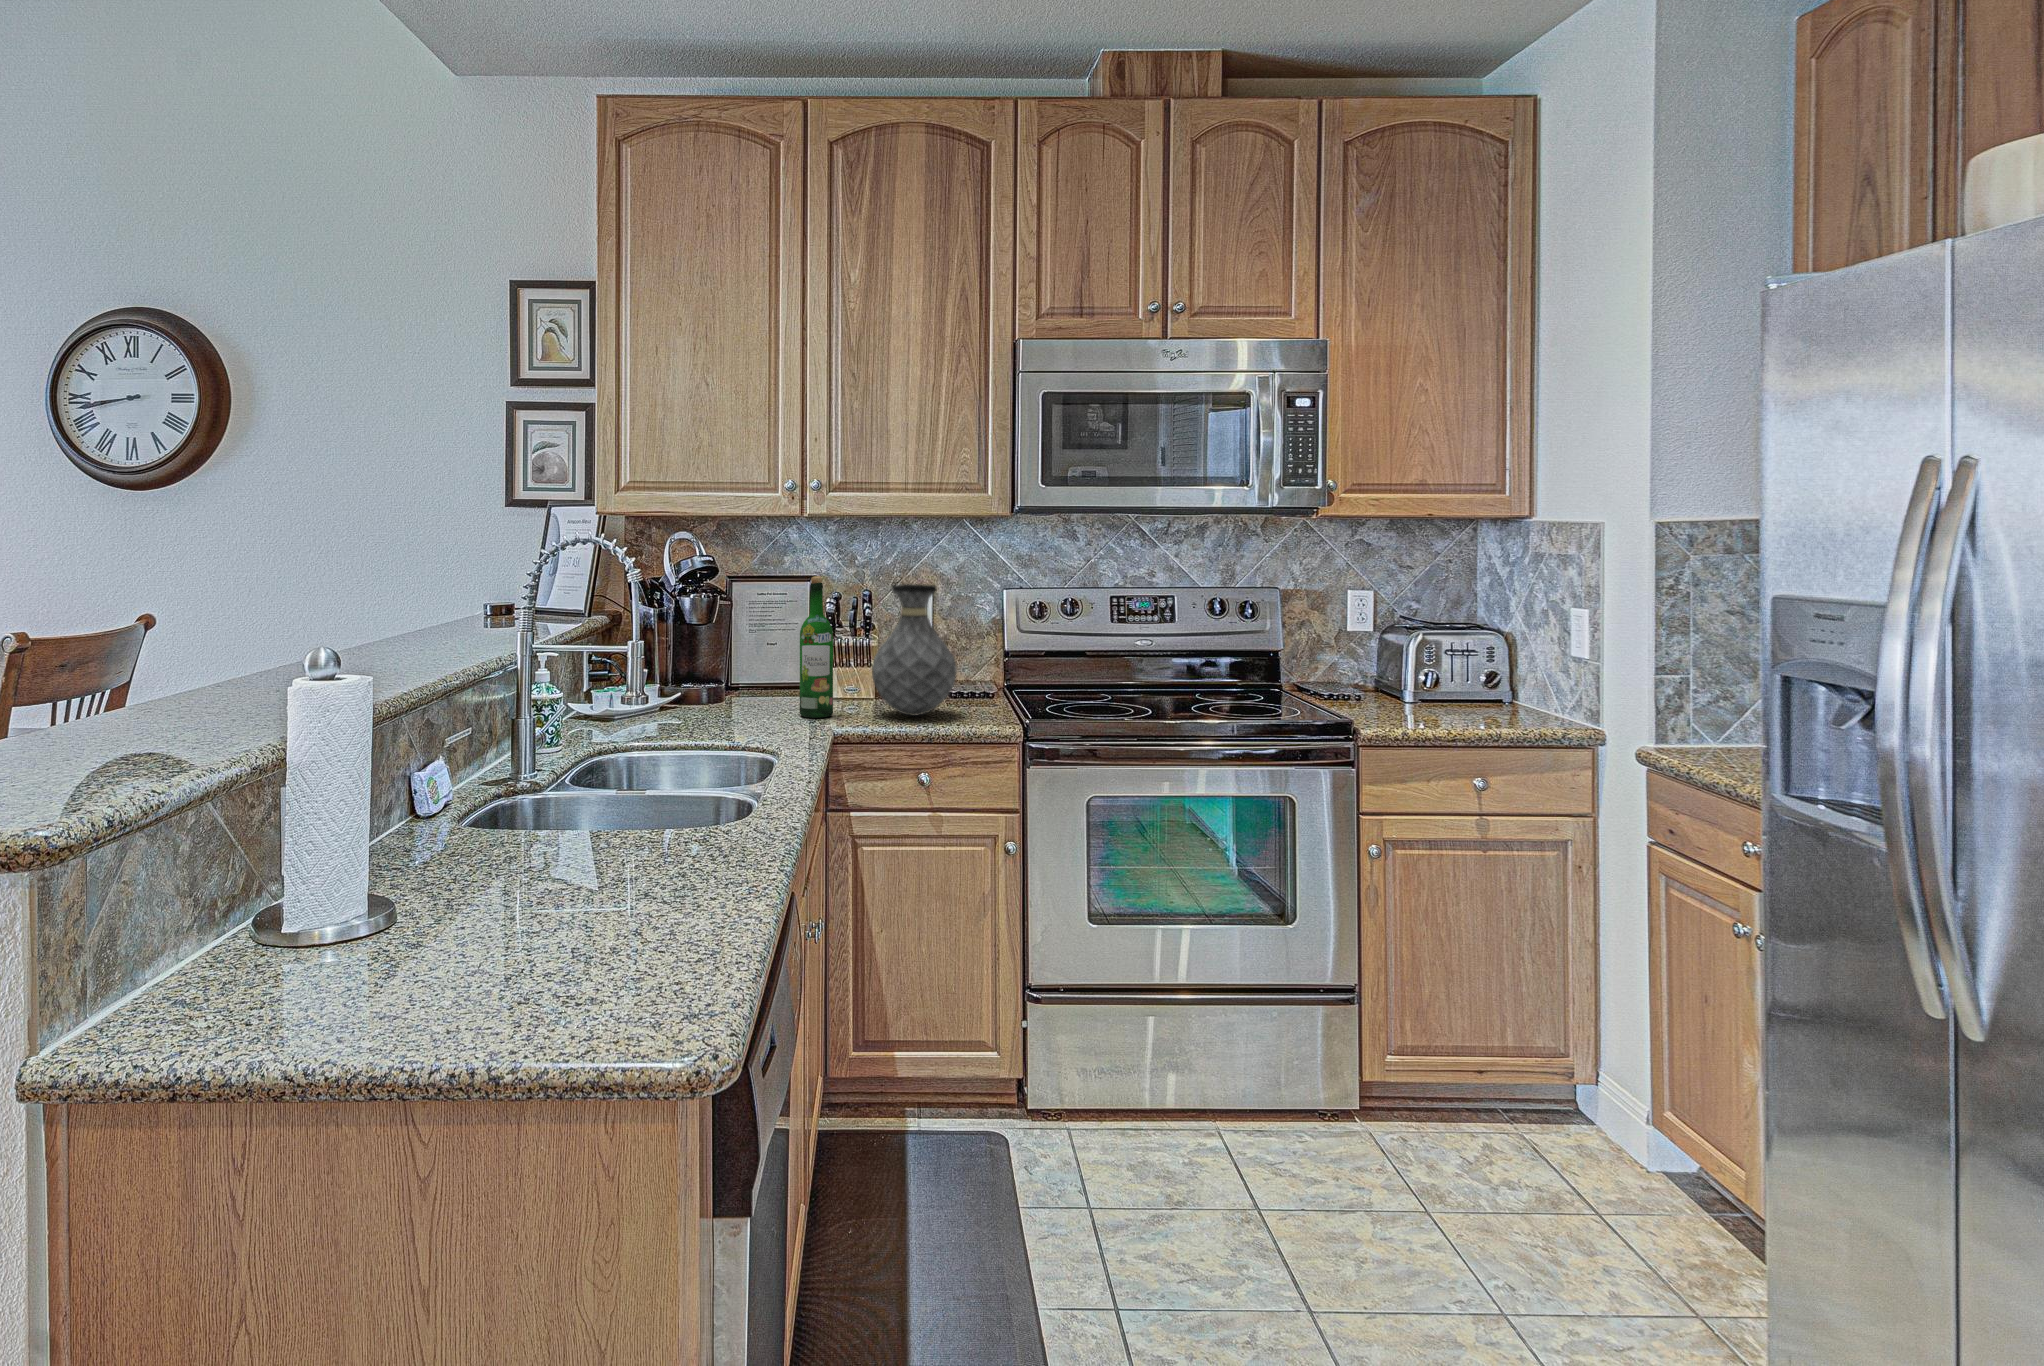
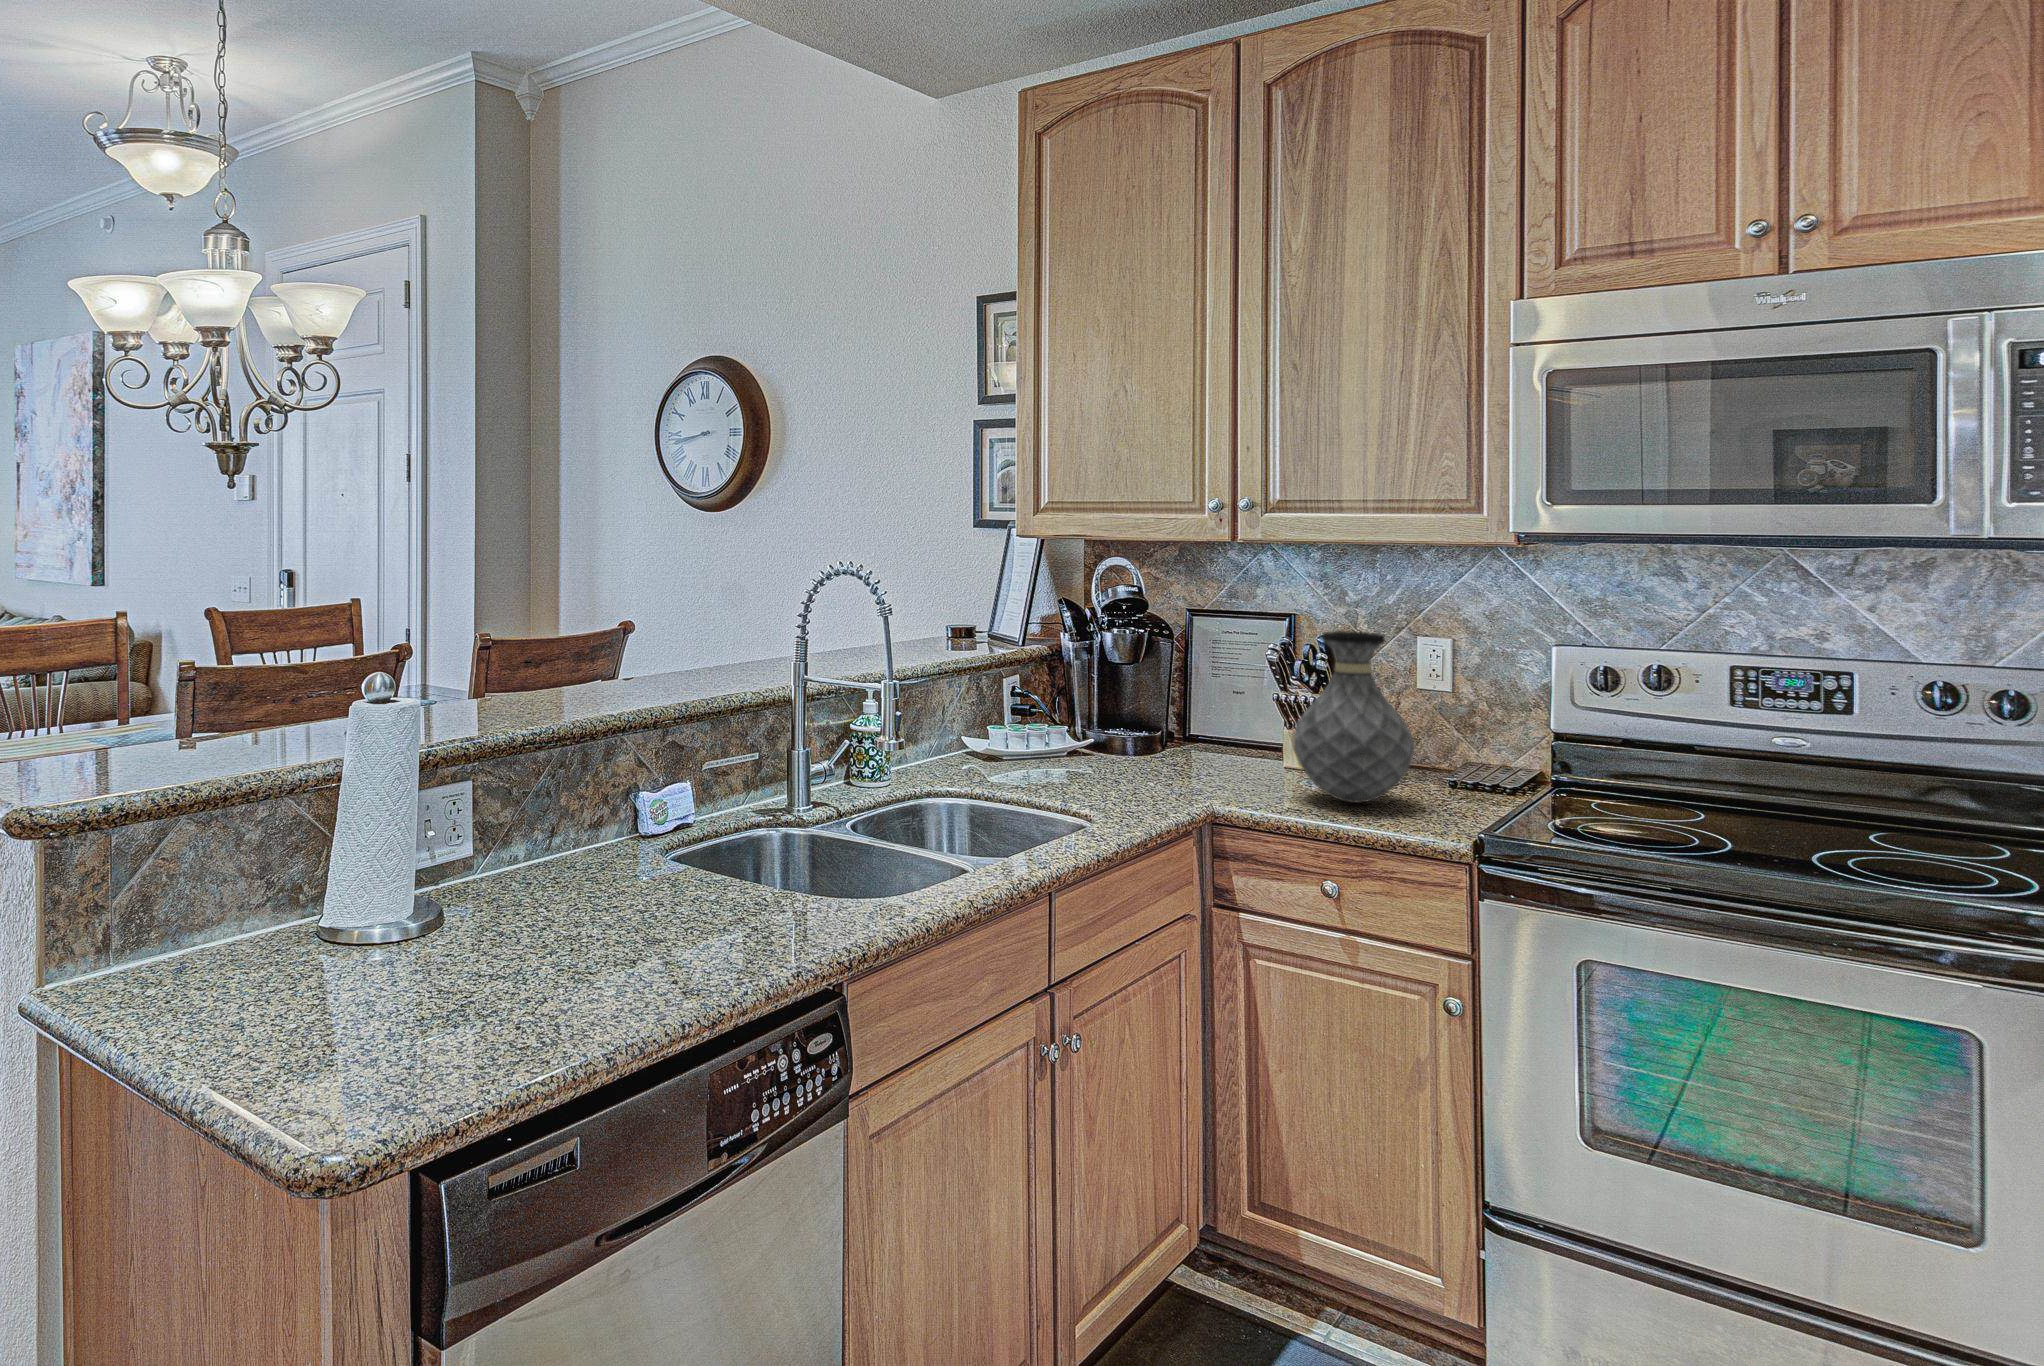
wine bottle: present [800,577,833,718] -> none [1205,616,1248,789]

